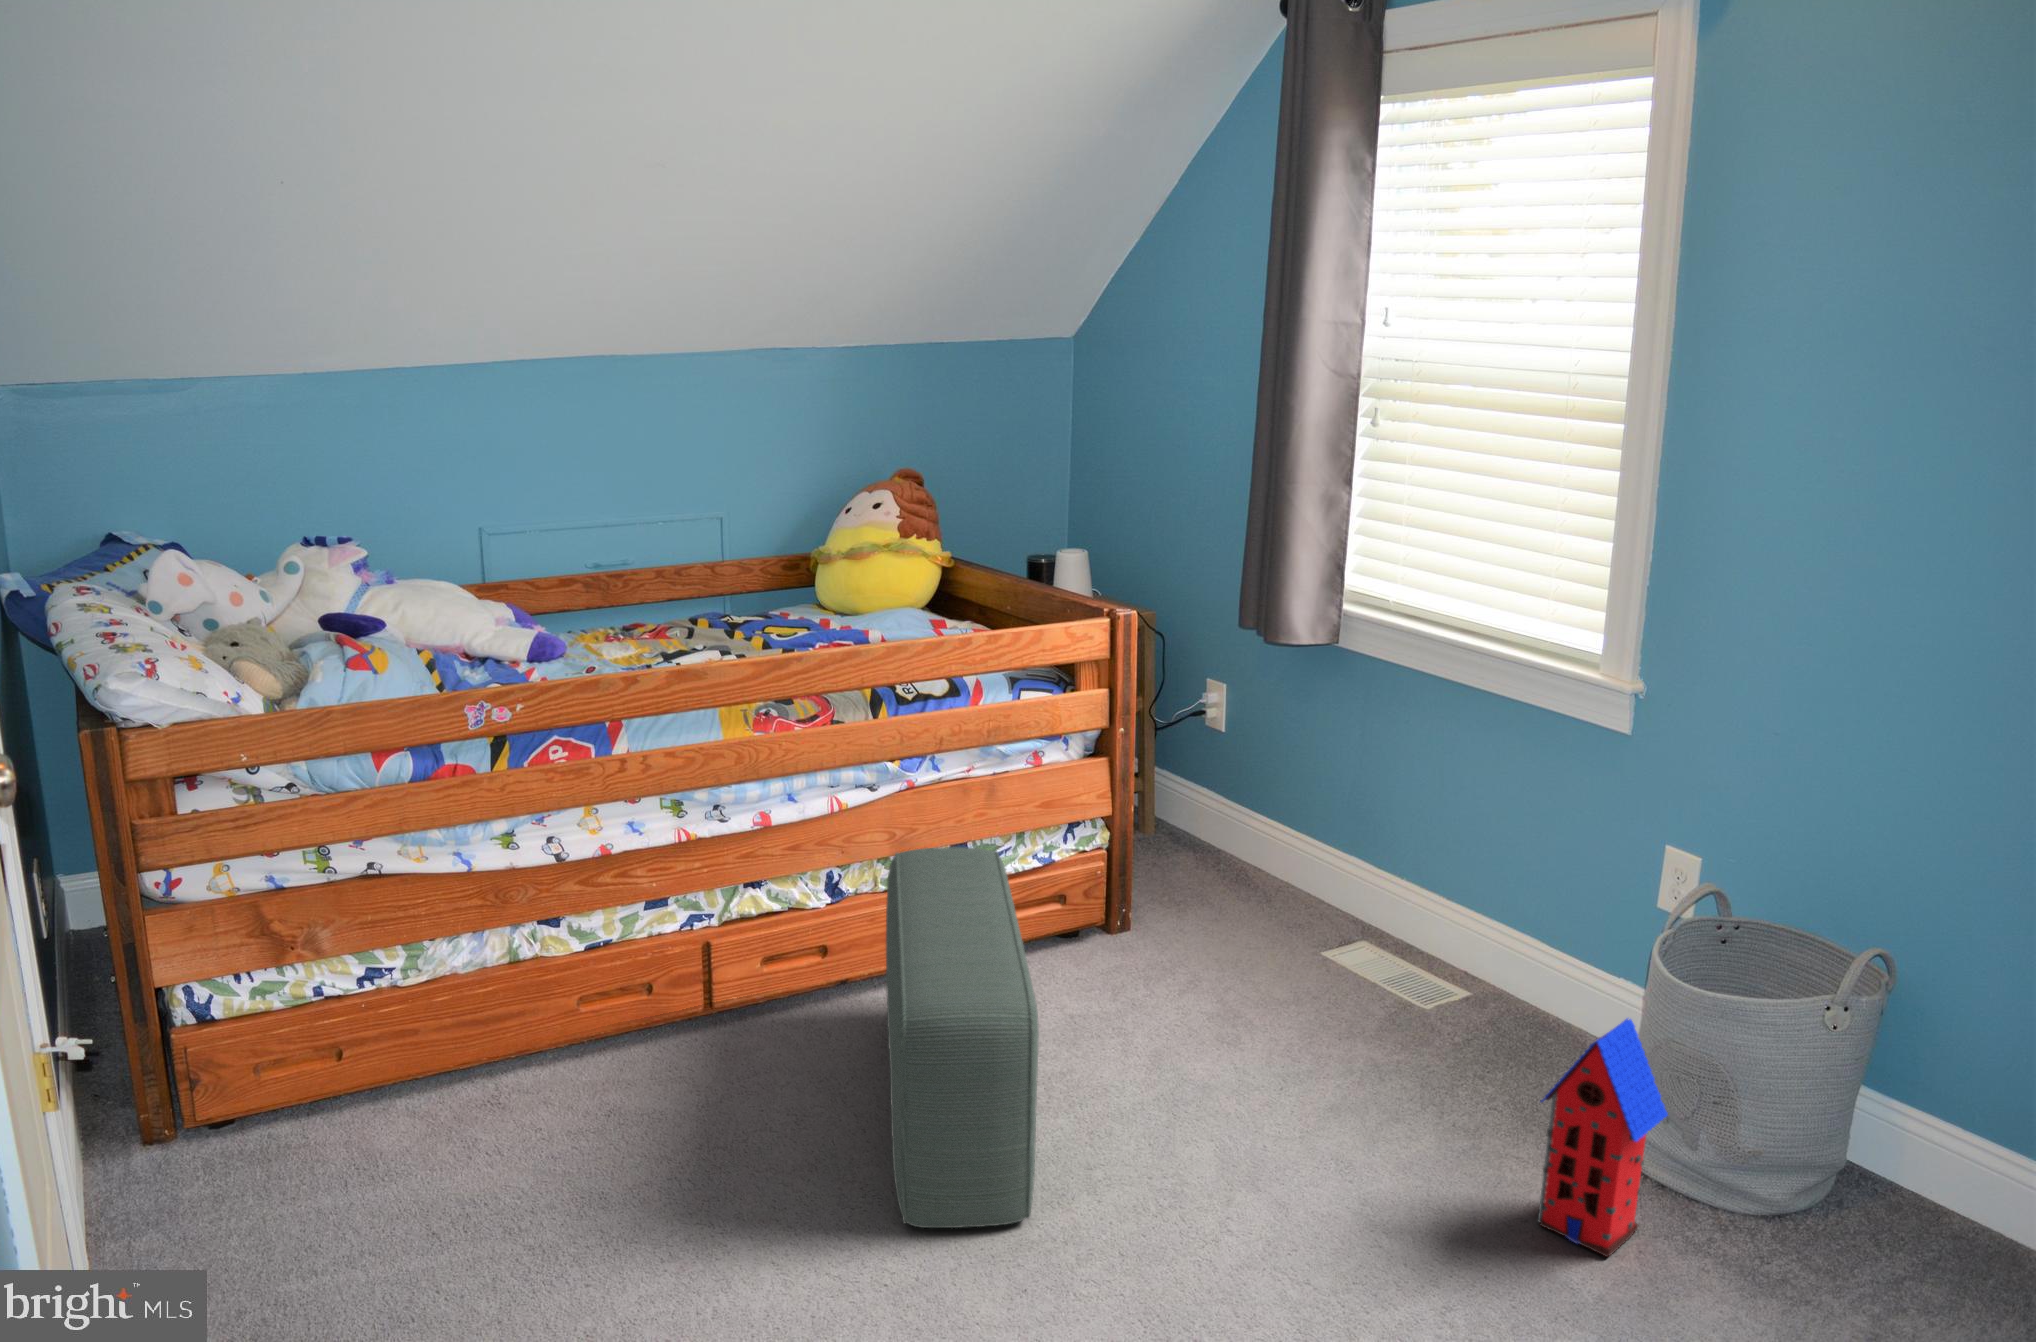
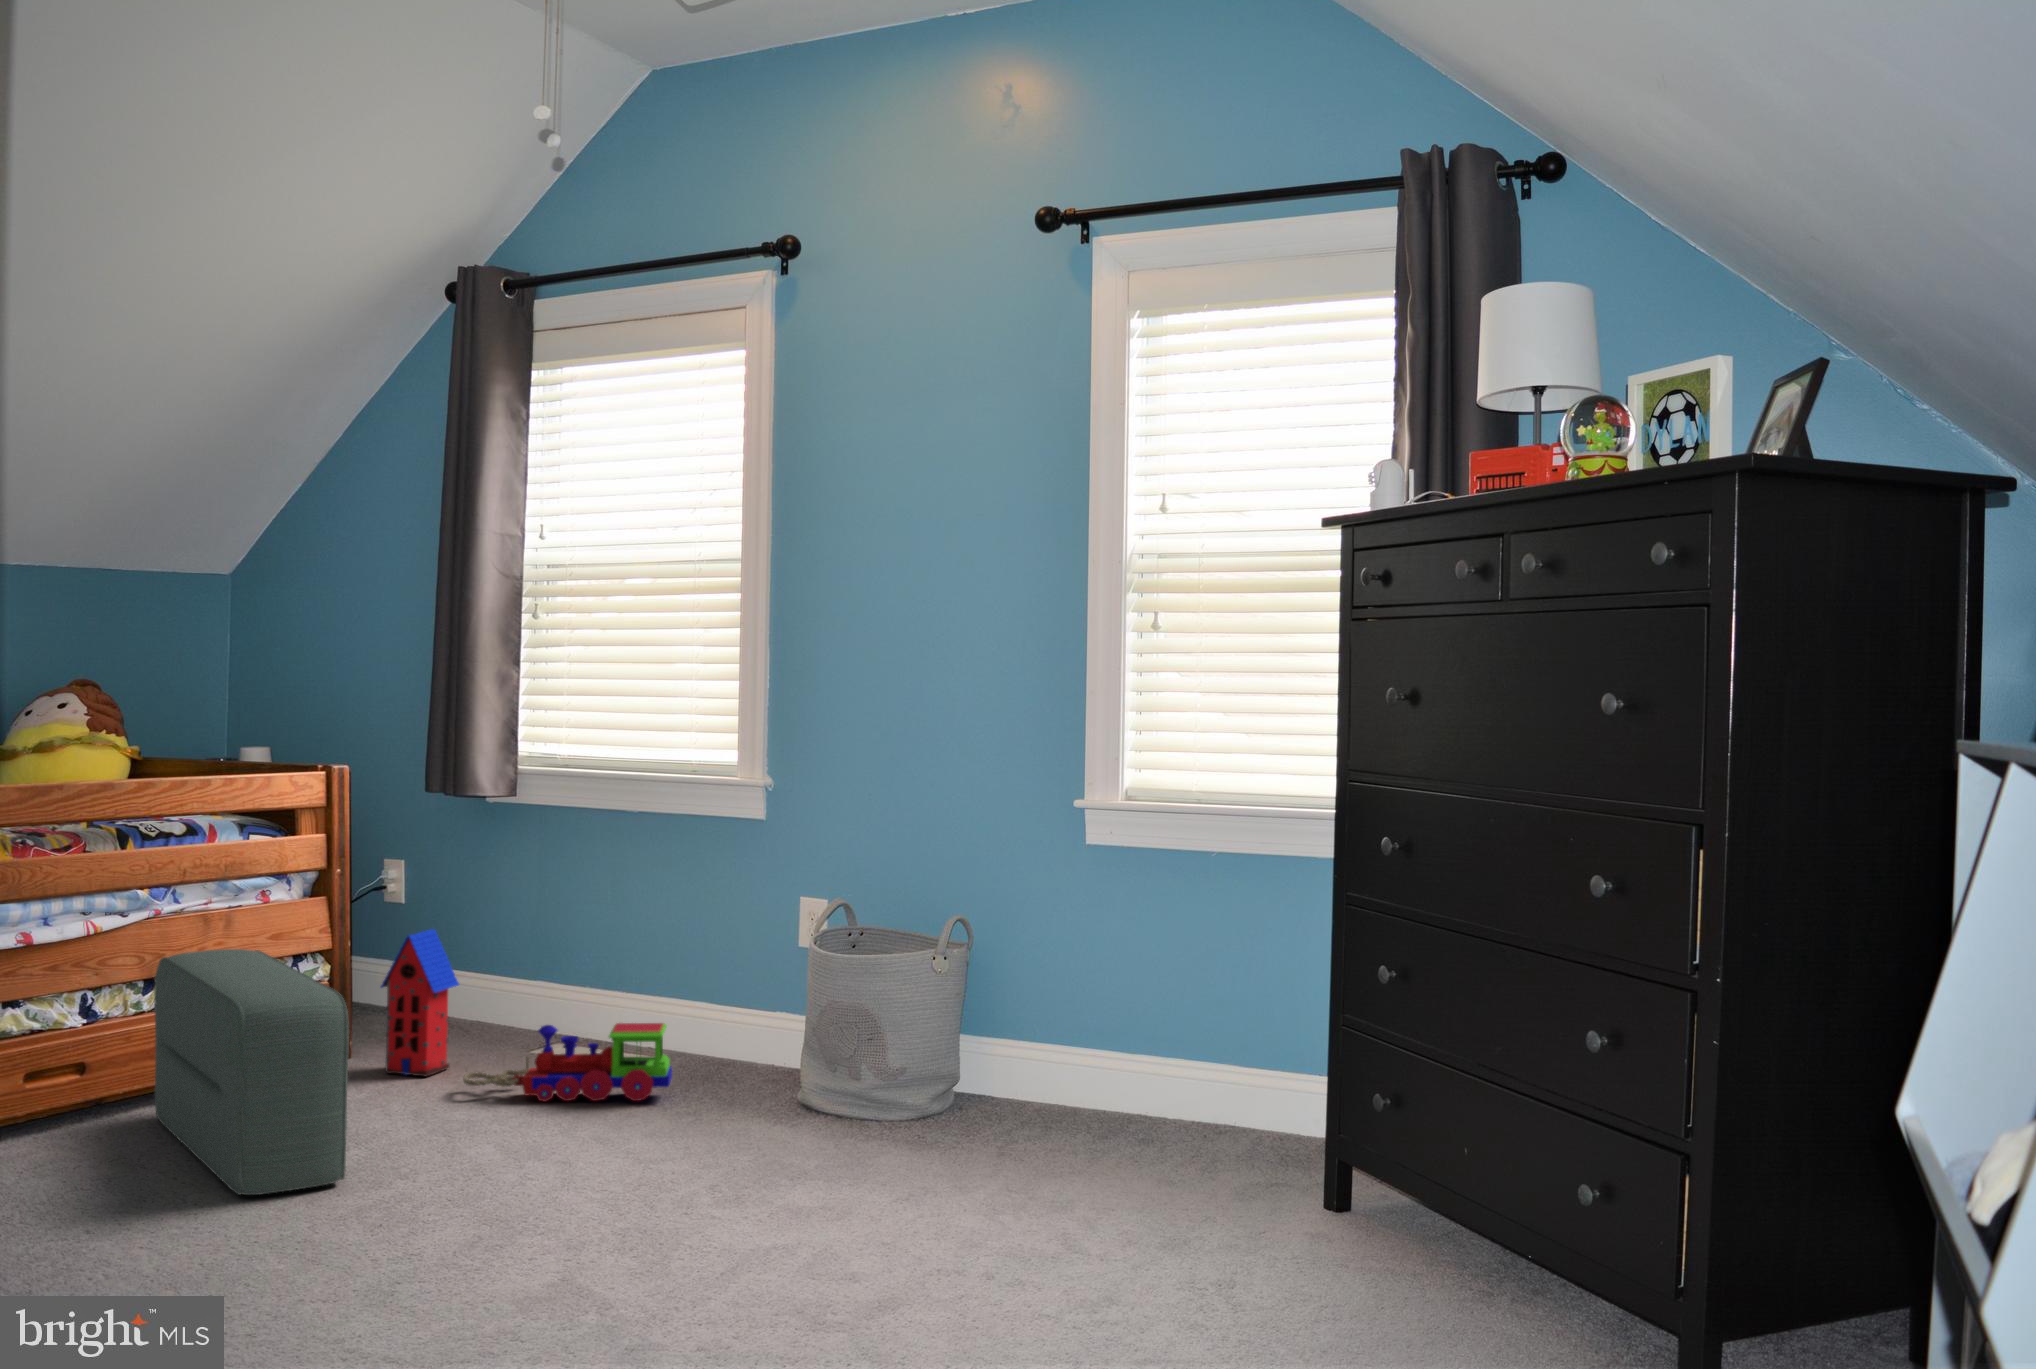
toy train: none [1227,978,1486,1102] -> present [463,1023,672,1102]
toy house: present [1538,1019,1668,1257] -> present [381,929,459,1076]

